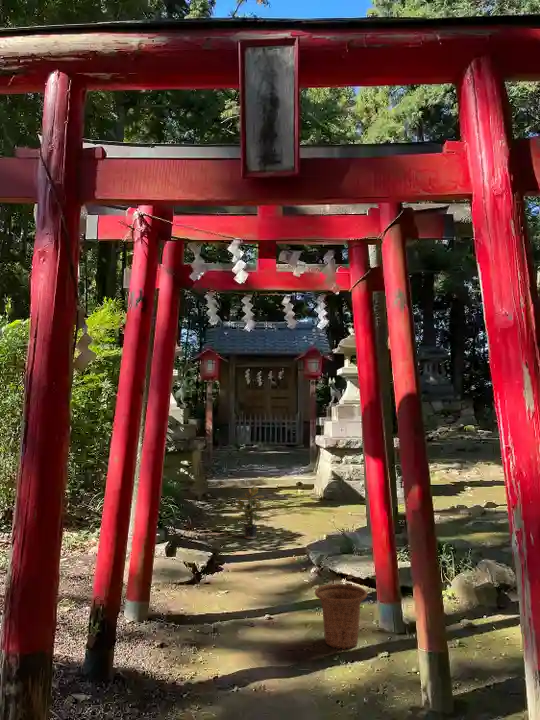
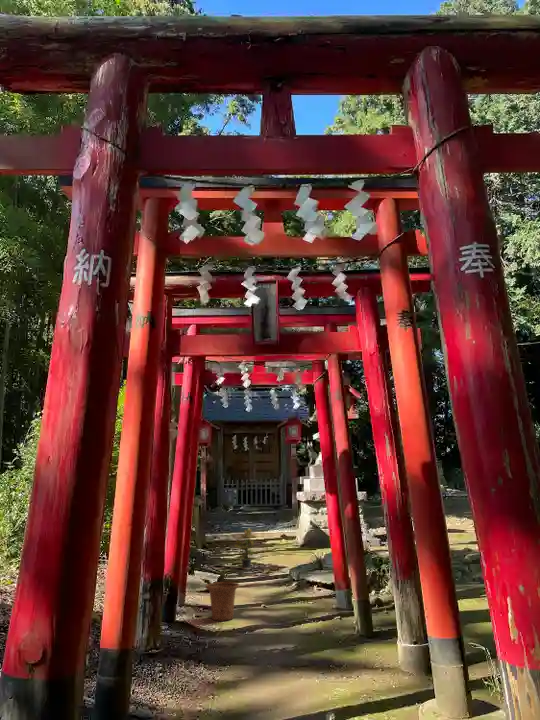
basket: present [315,584,367,649] -> present [206,582,239,621]

